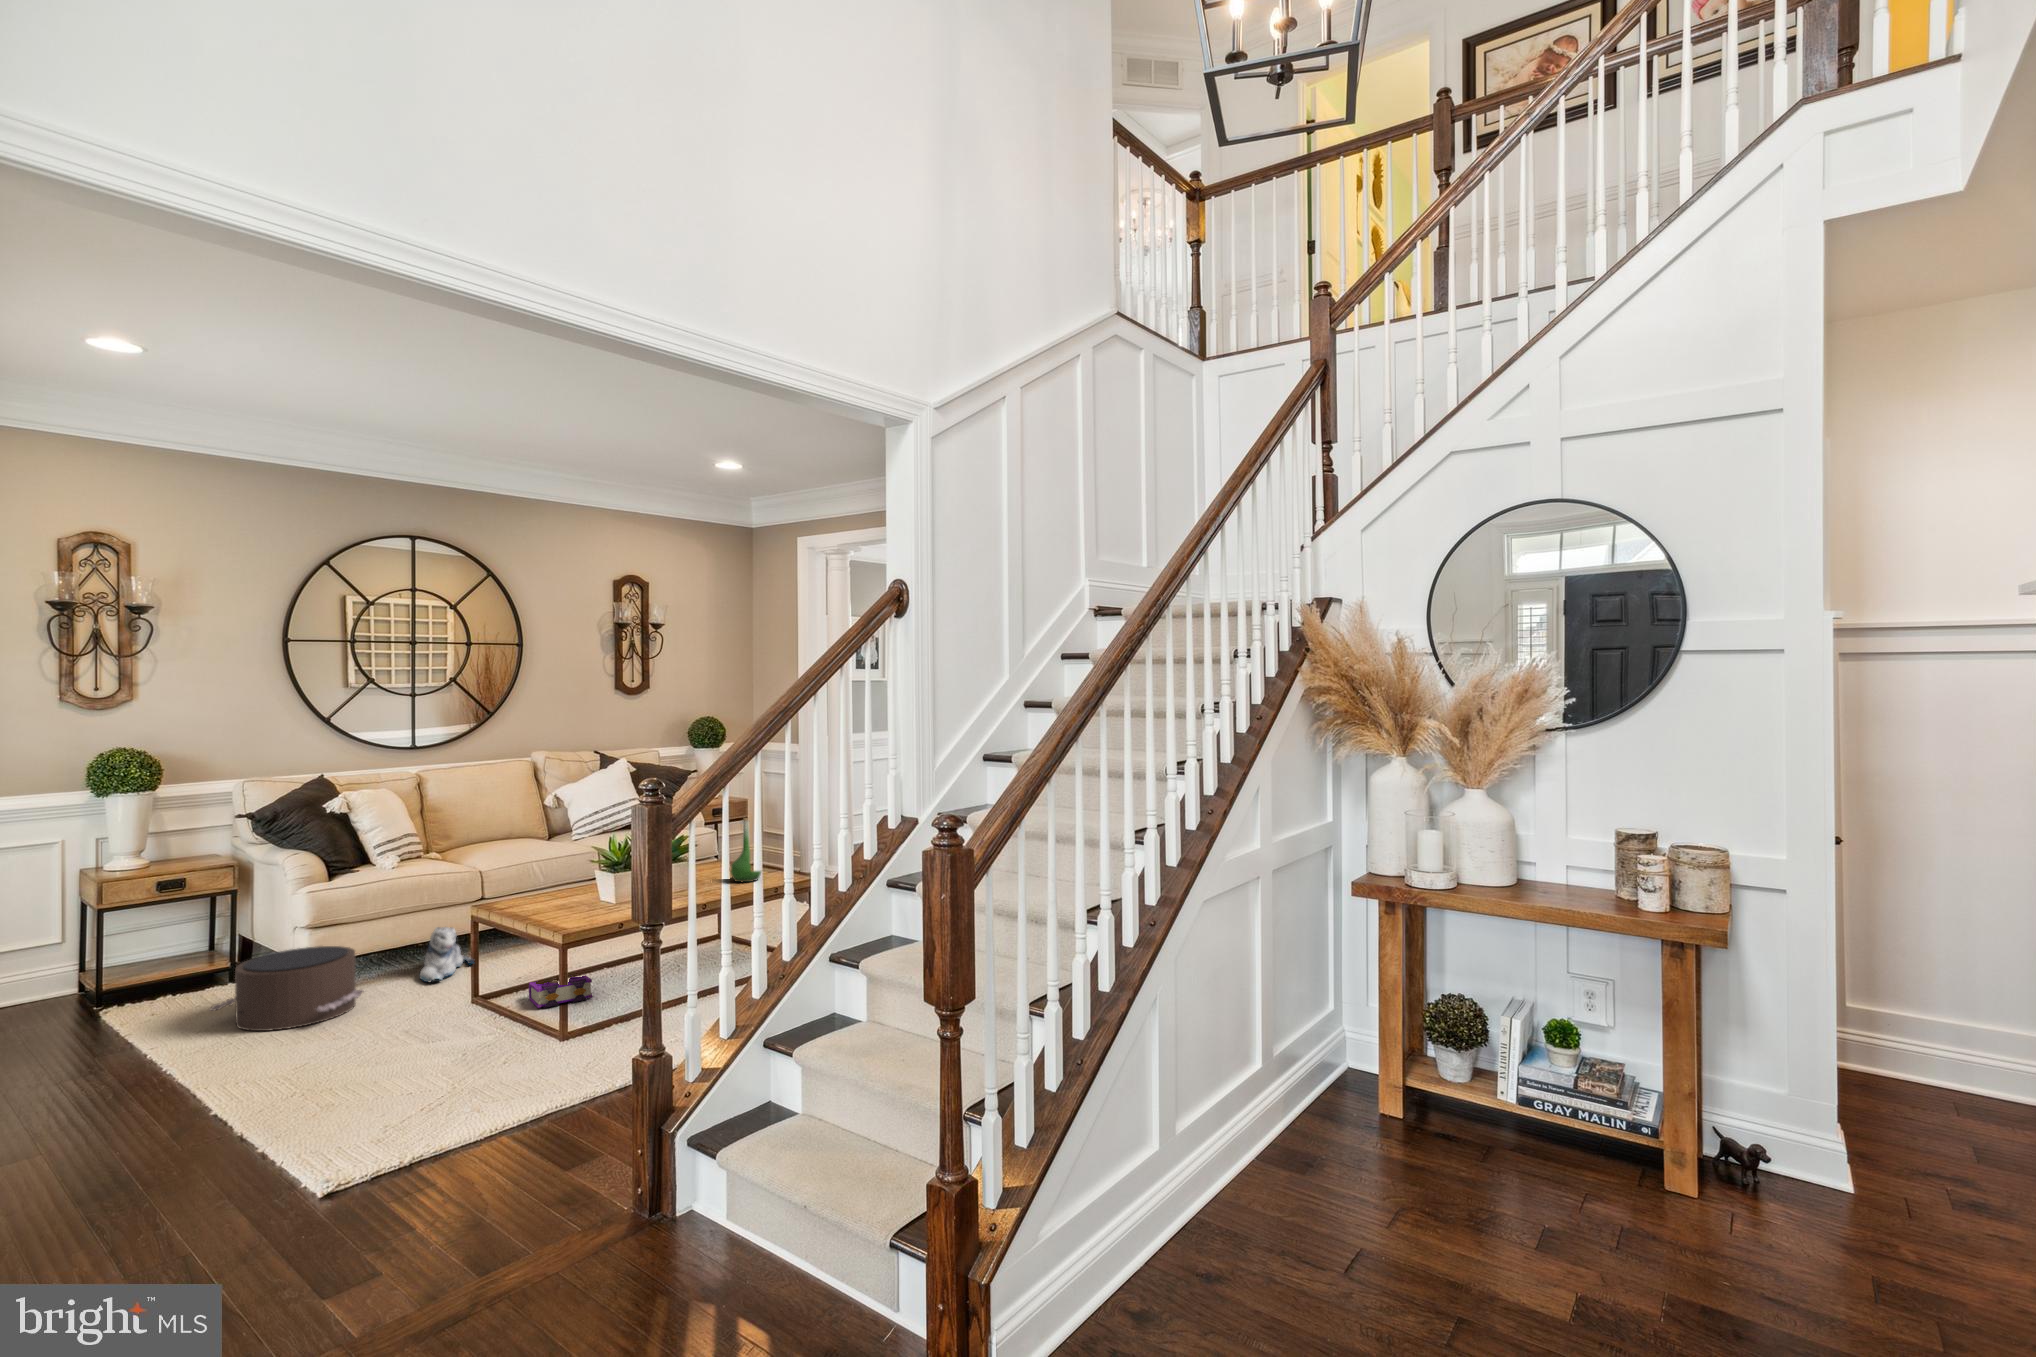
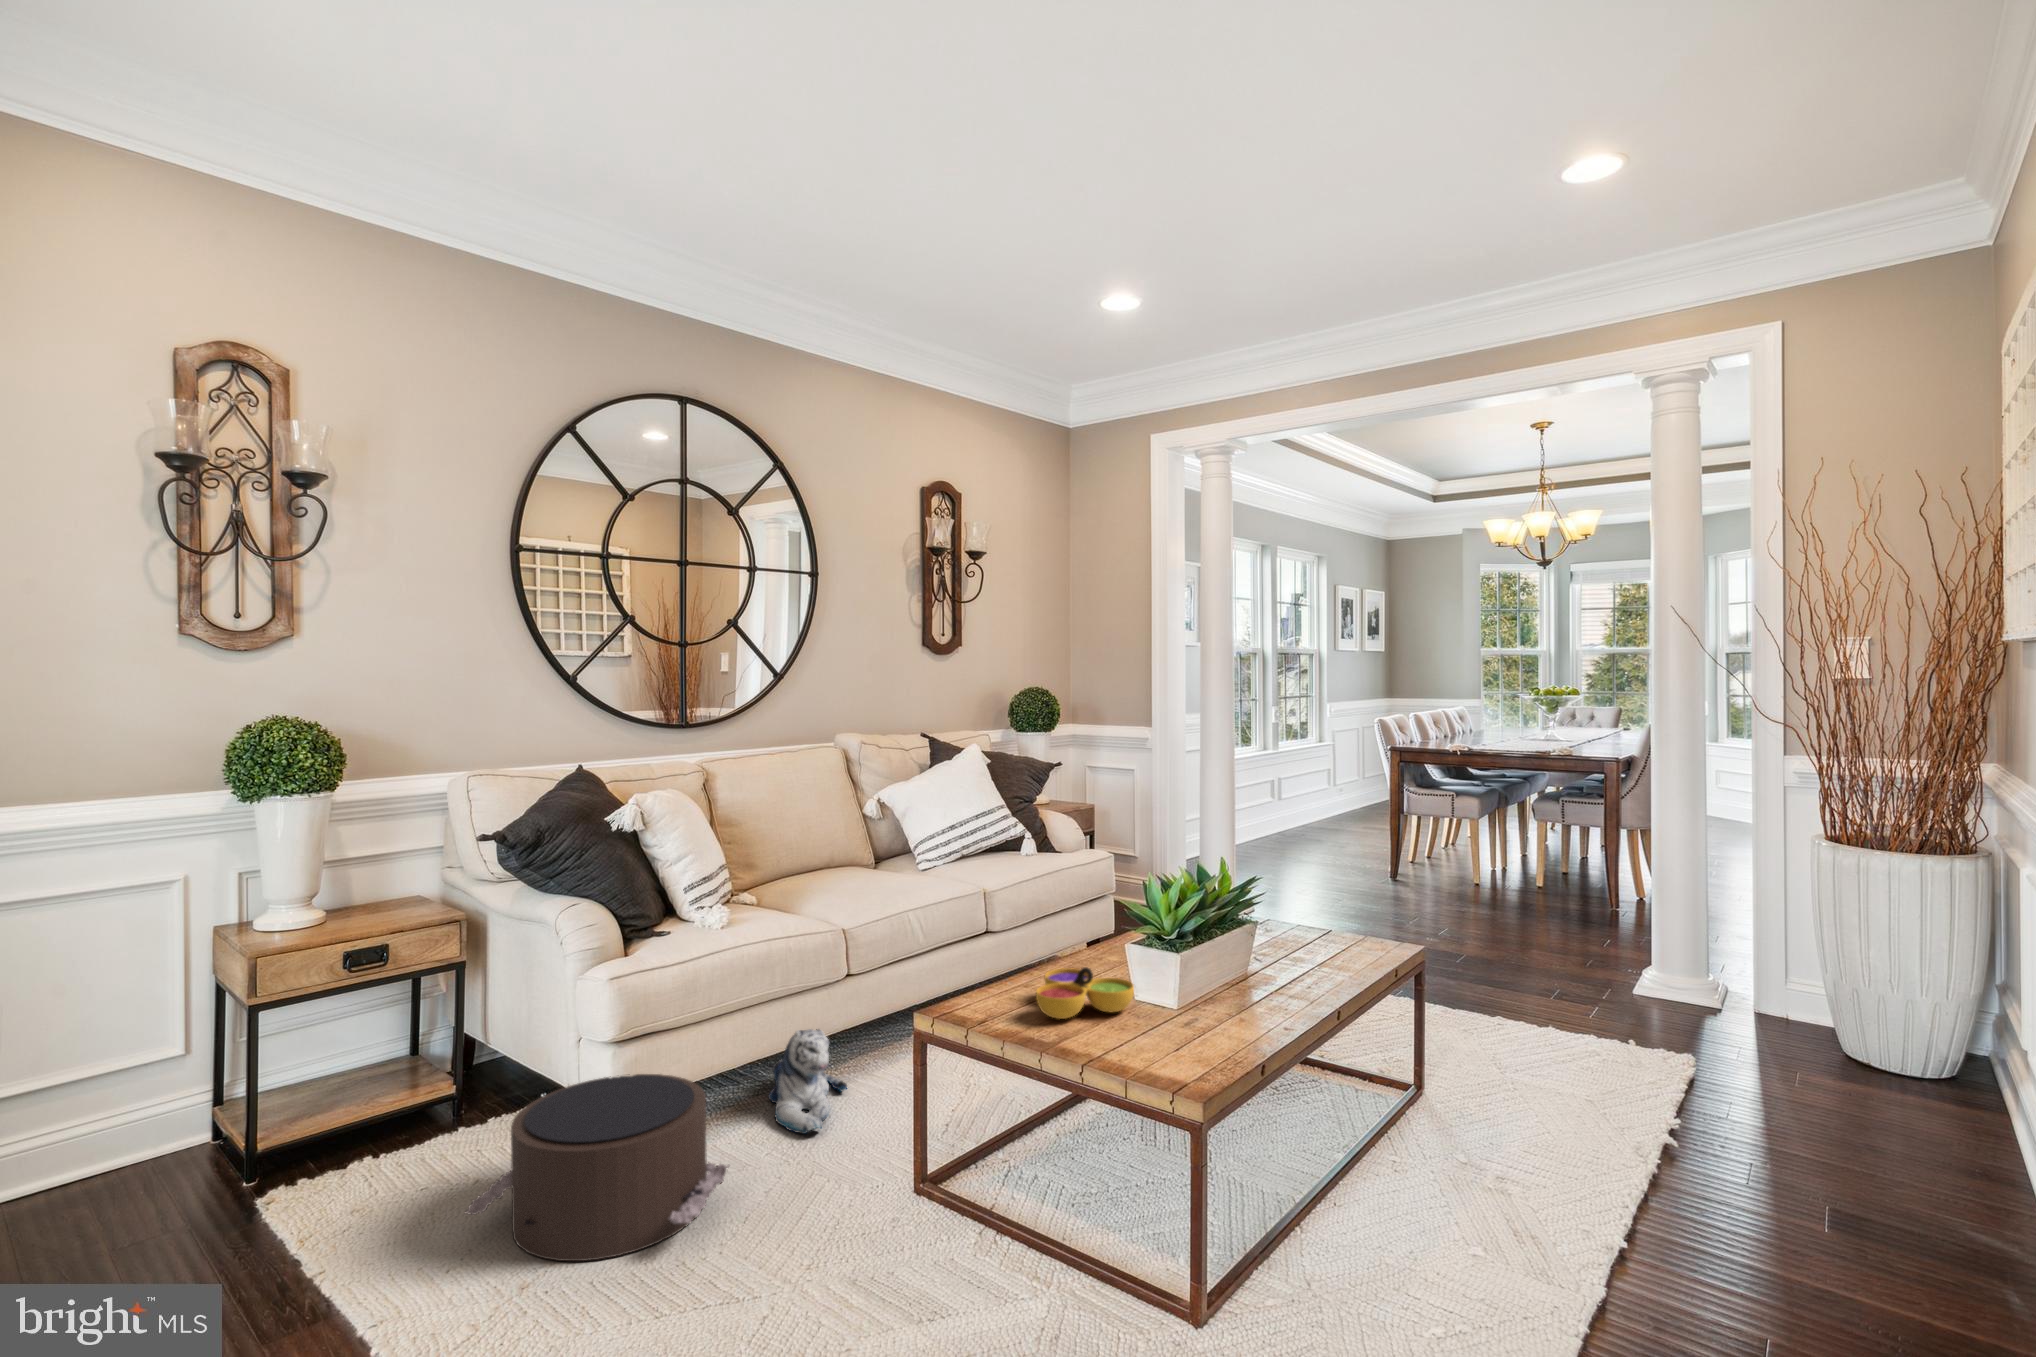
vase: present [730,818,761,882] -> none [1303,845,1363,961]
decorative bowl: none [529,881,589,908] -> present [1036,967,1134,1019]
book: present [529,975,592,1008] -> none [1011,1128,1132,1211]

